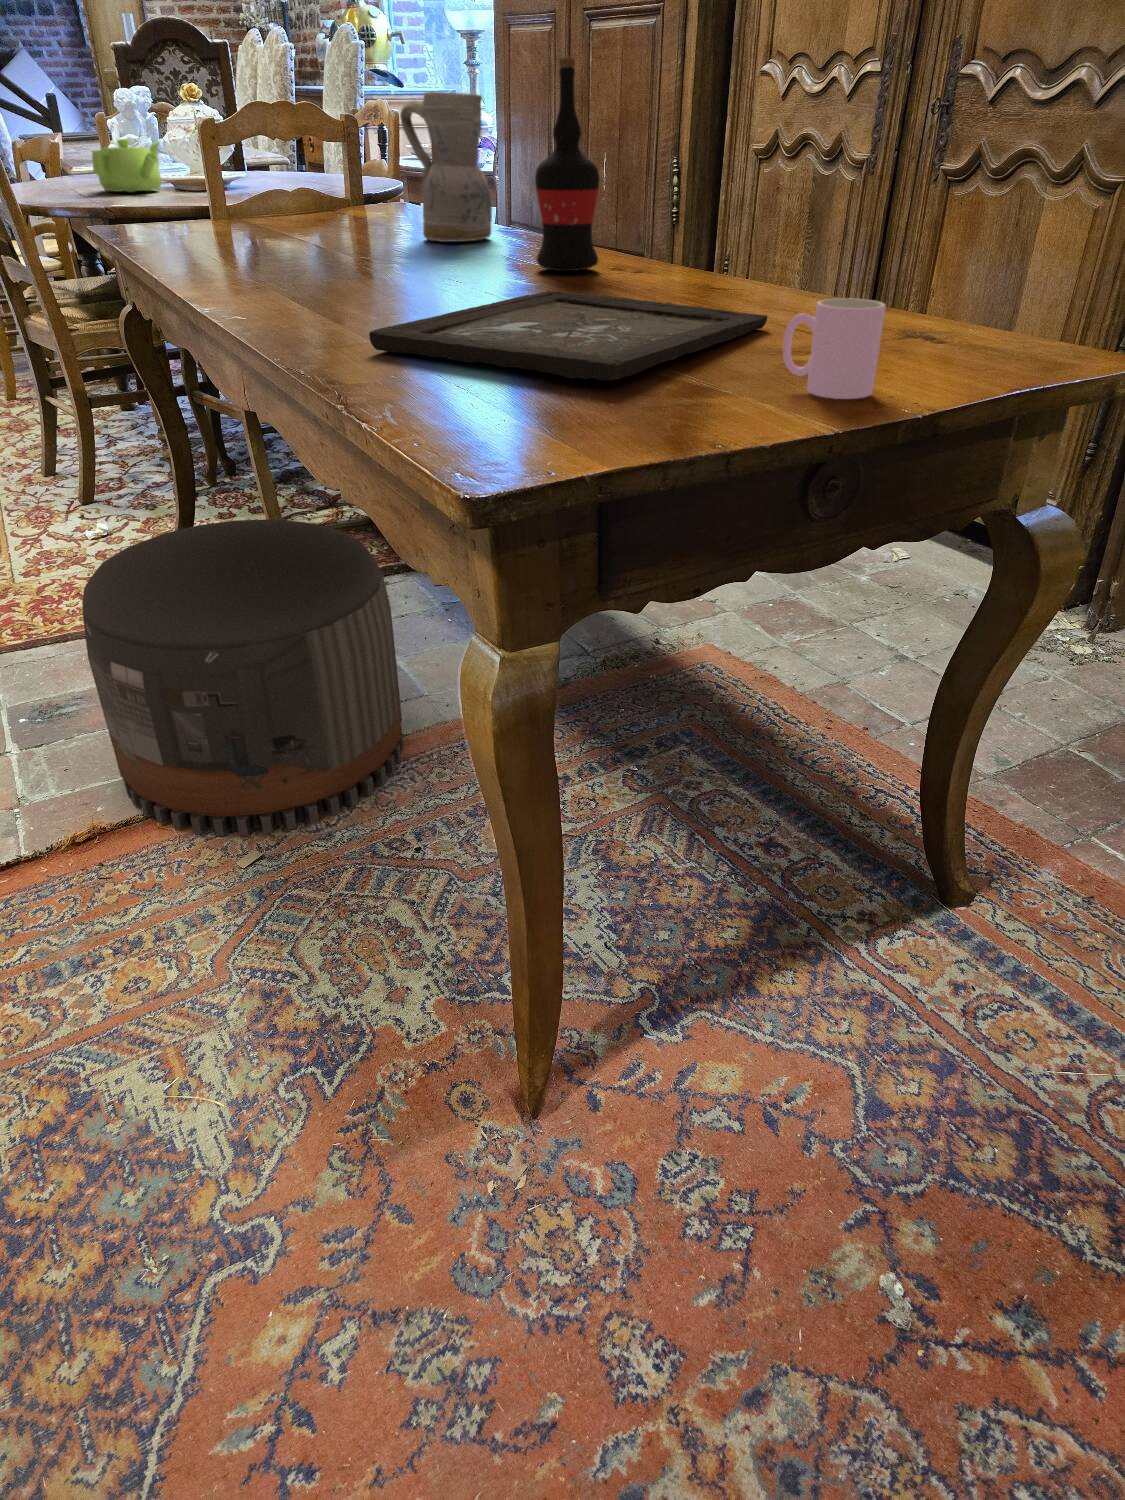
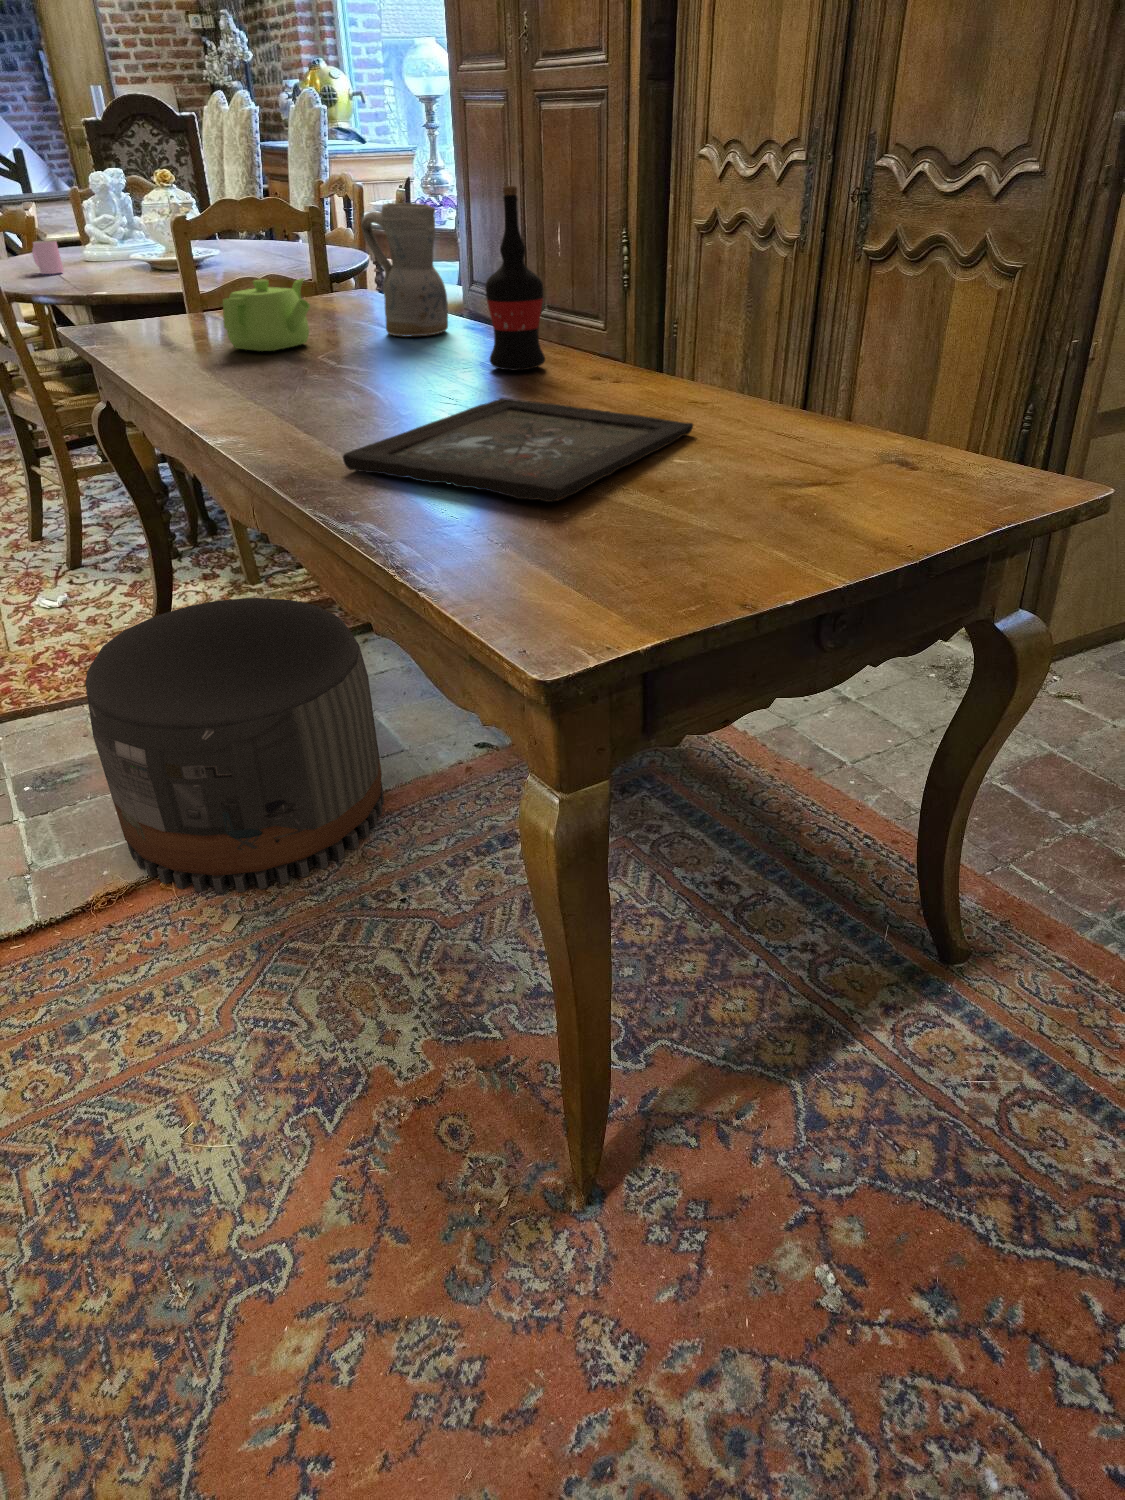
teapot: present [92,139,161,192] -> present [223,278,310,351]
cup: present [783,298,886,399] -> present [32,241,64,274]

